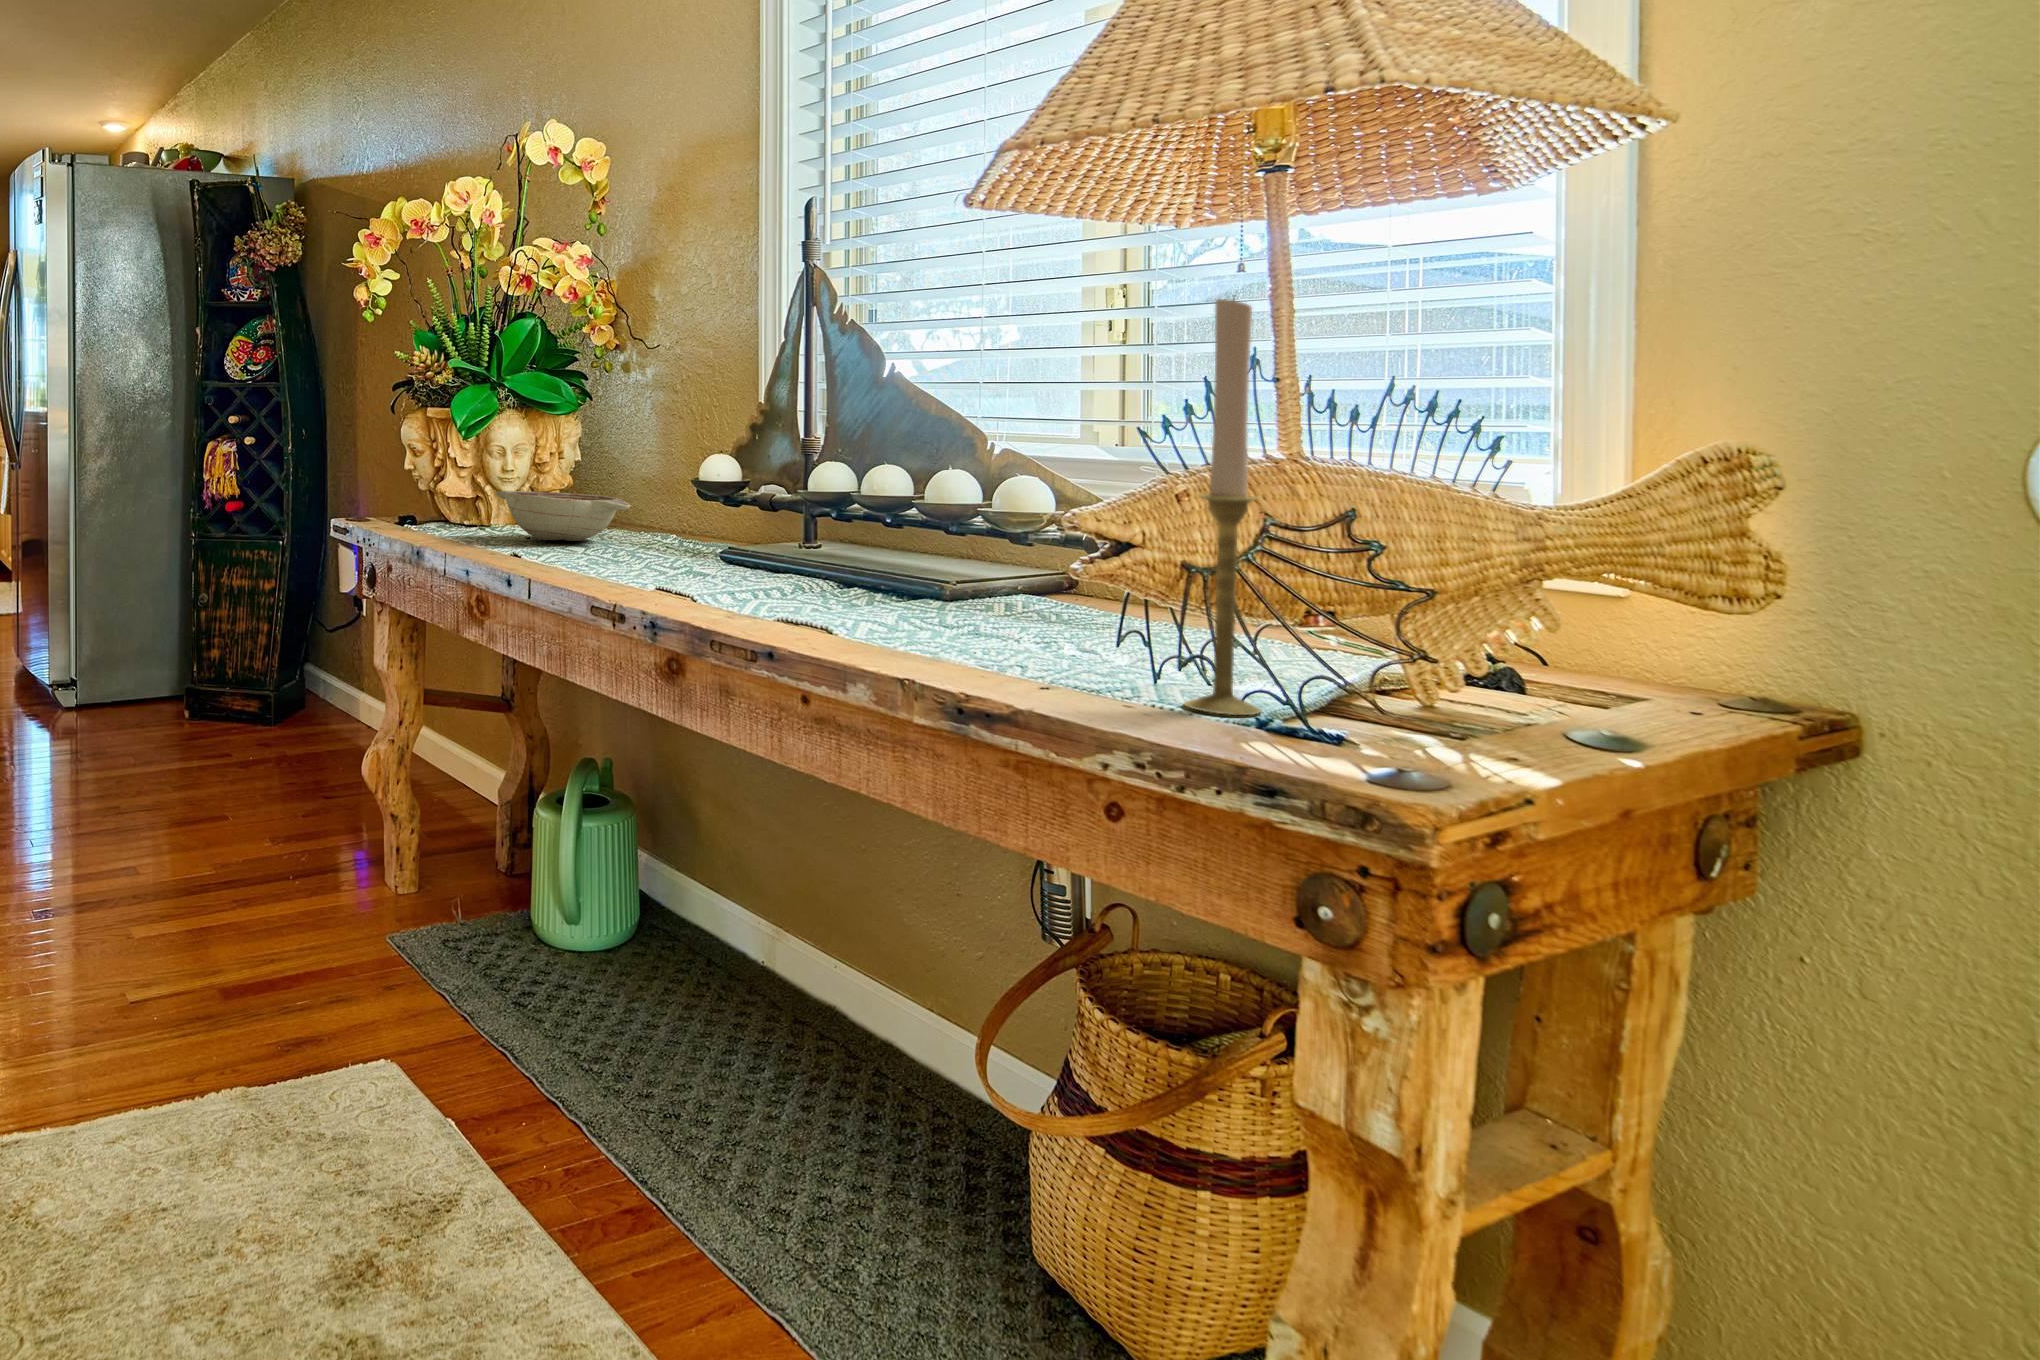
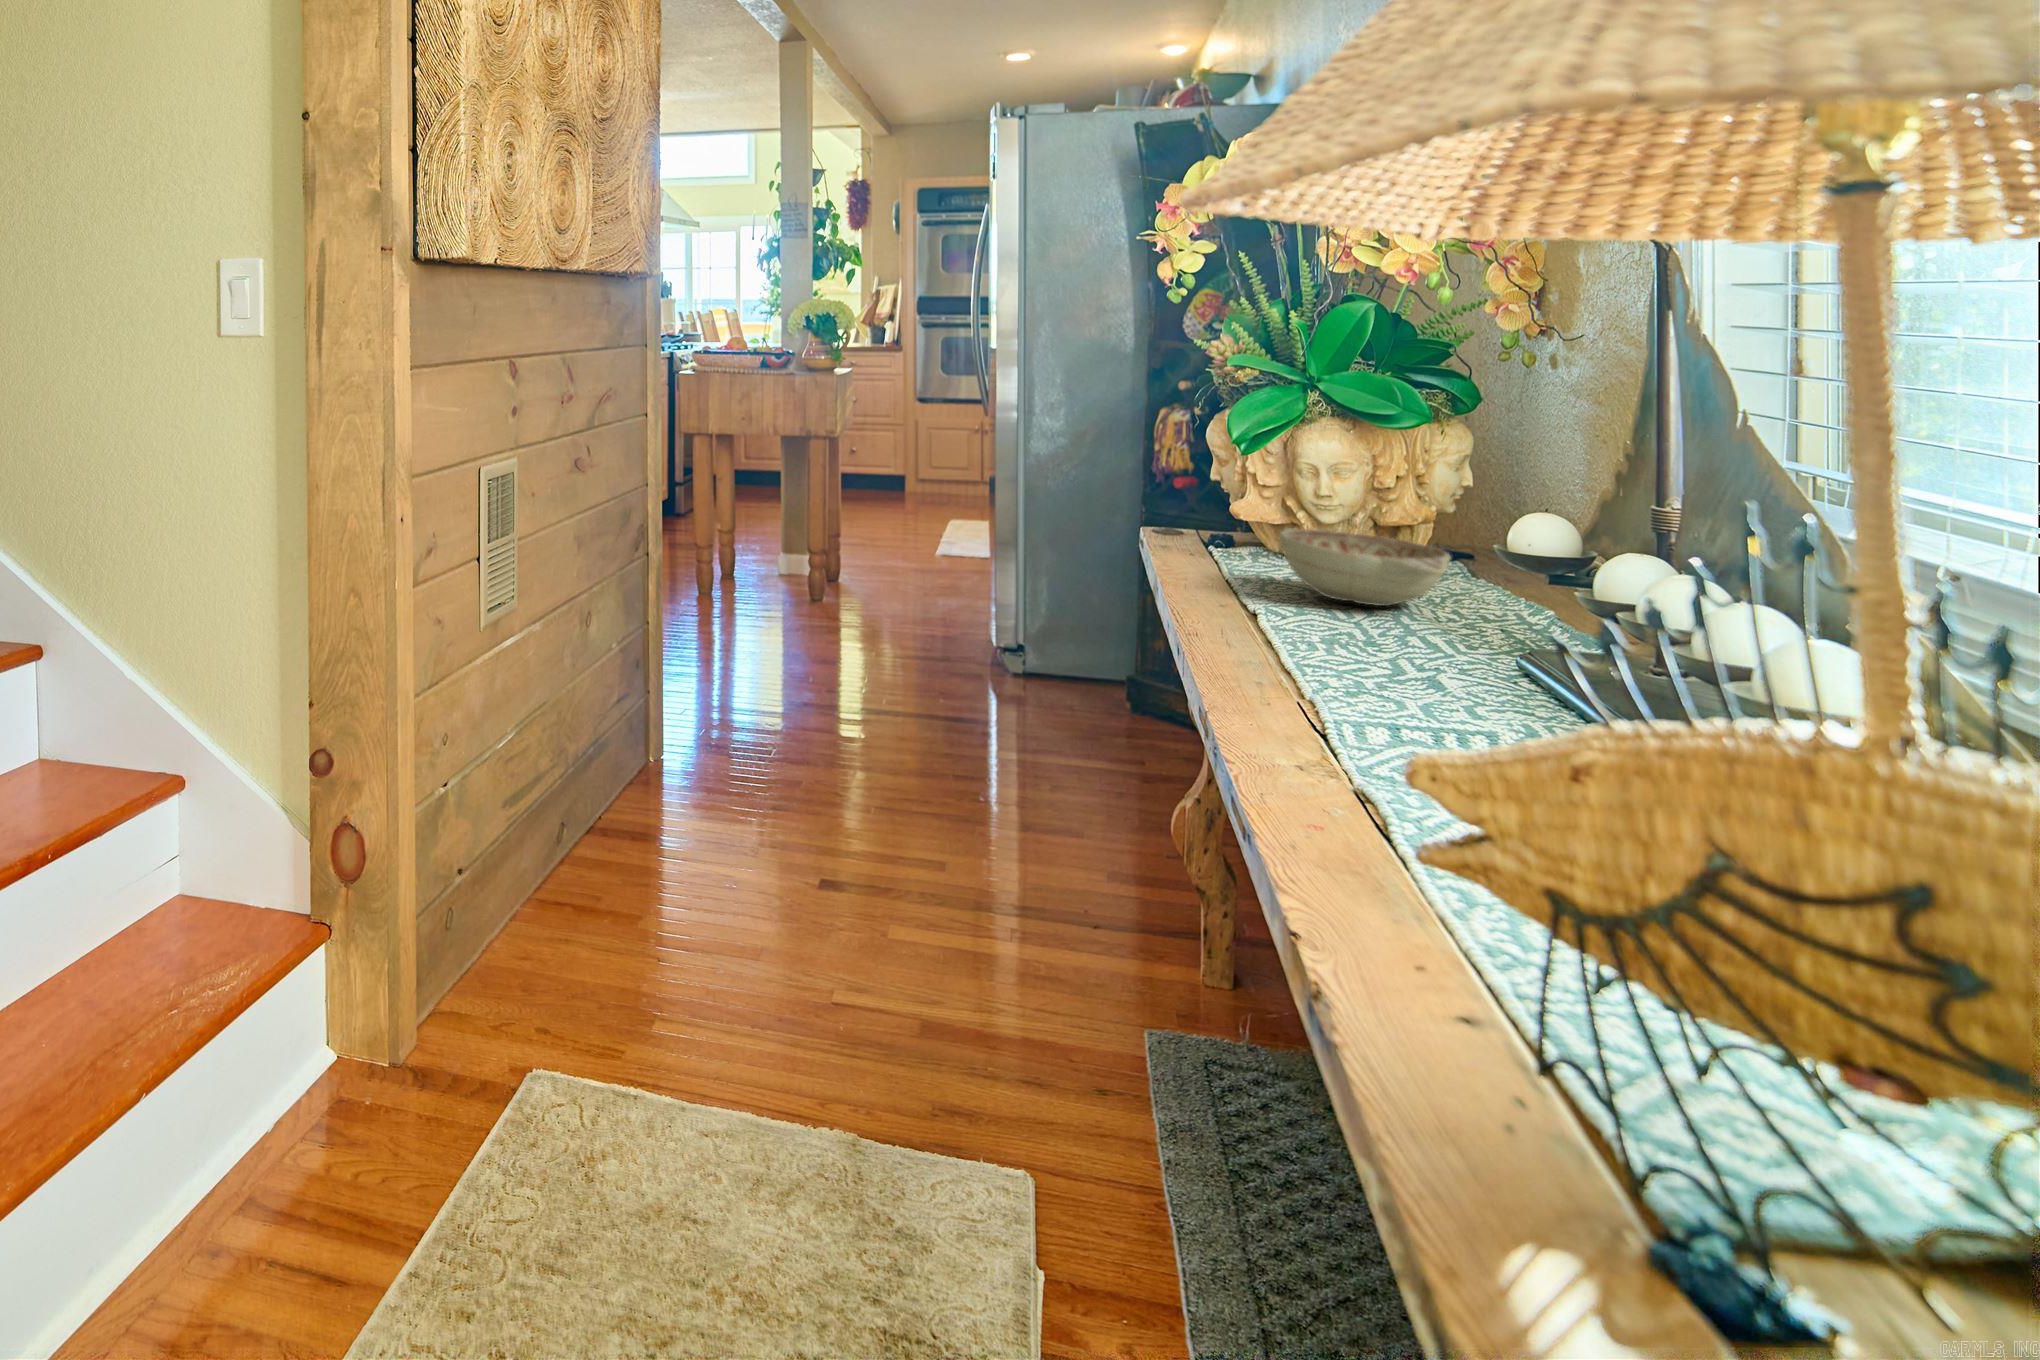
candlestick: present [1185,299,1261,715] -> none [1609,443,1768,1198]

